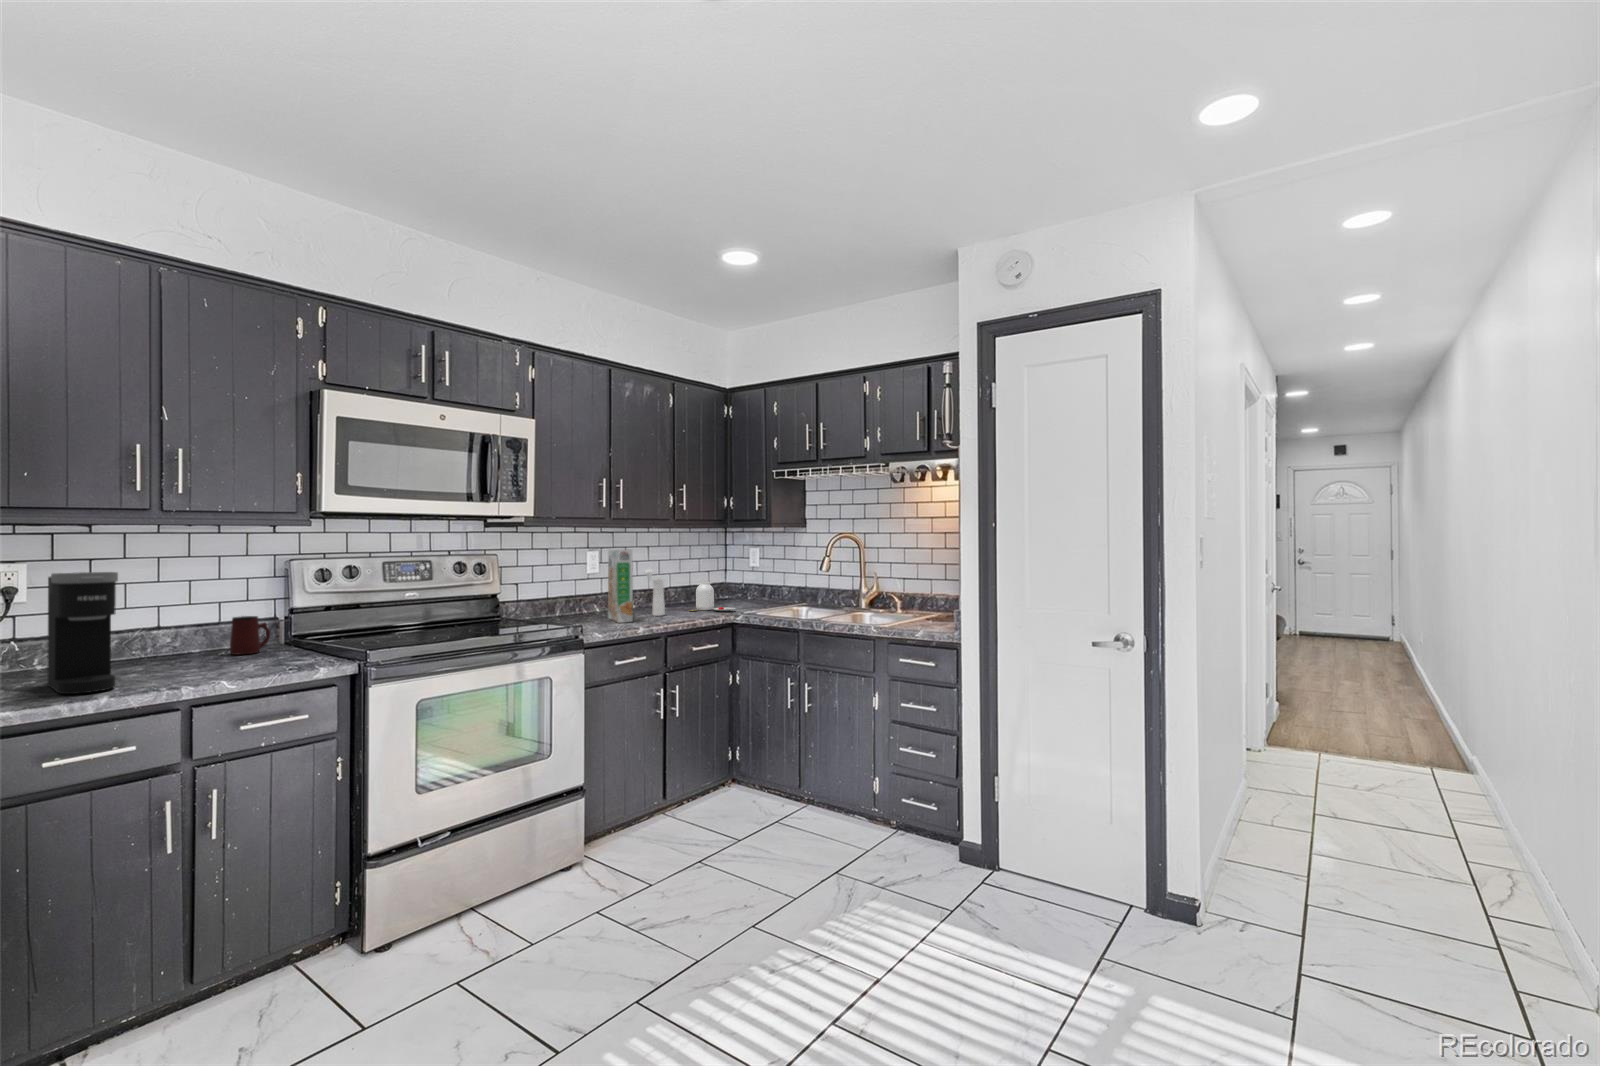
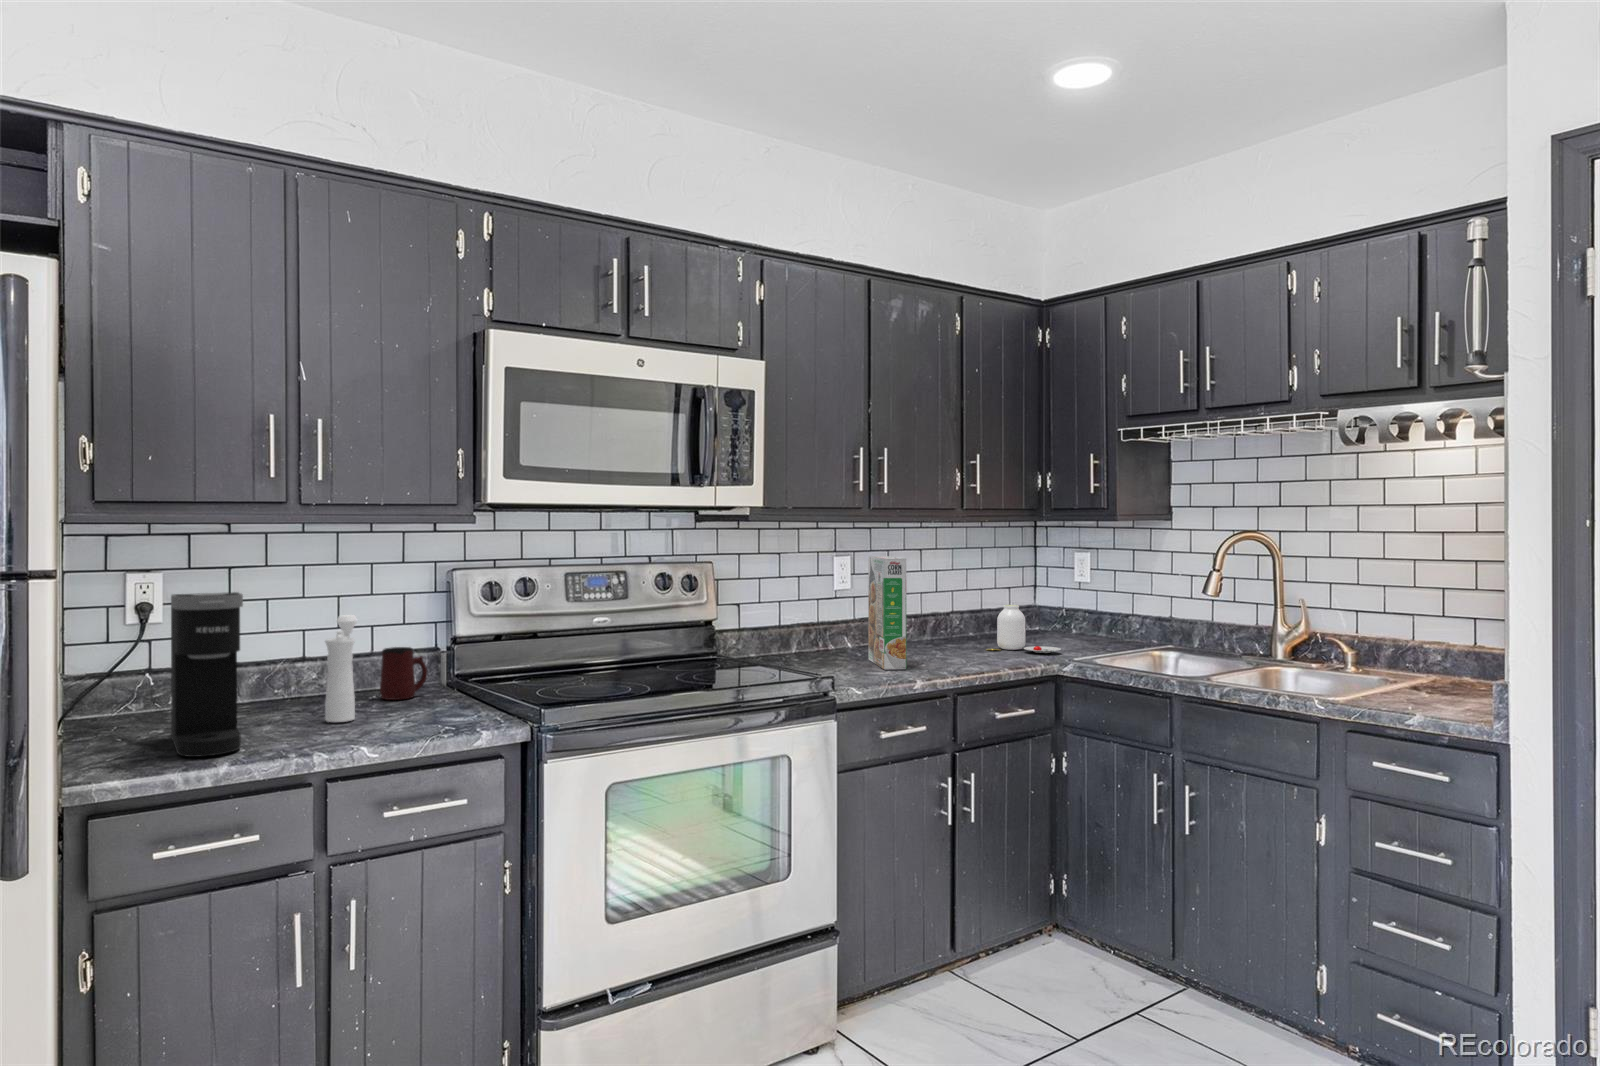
pepper mill: present [645,569,665,616] -> present [325,615,358,722]

